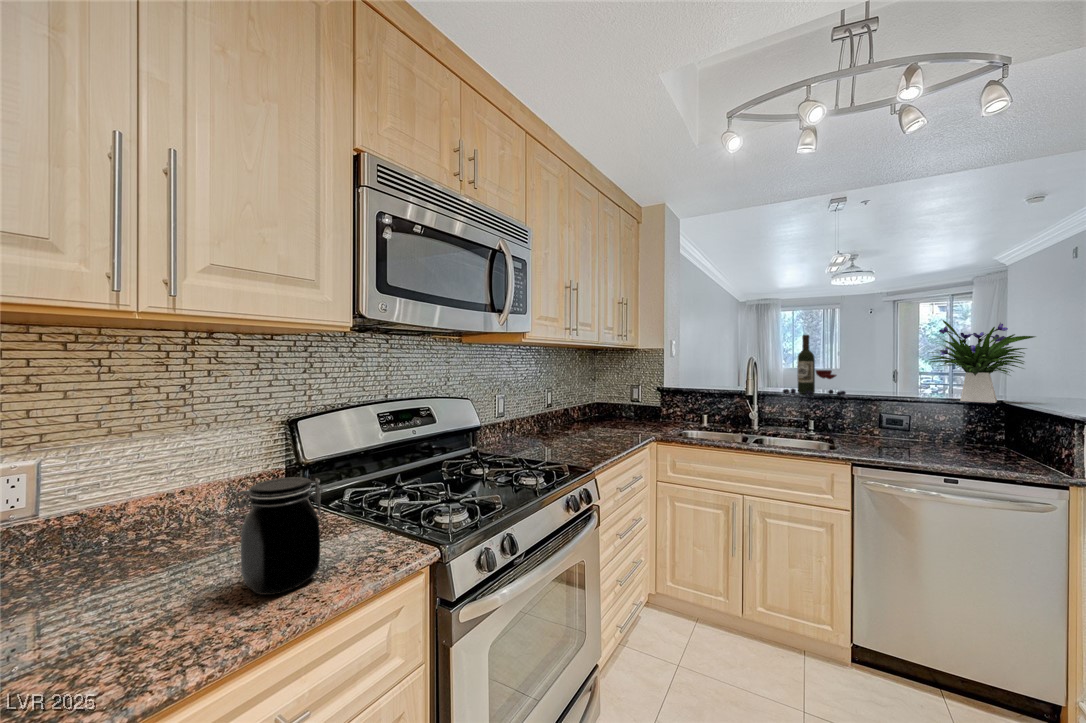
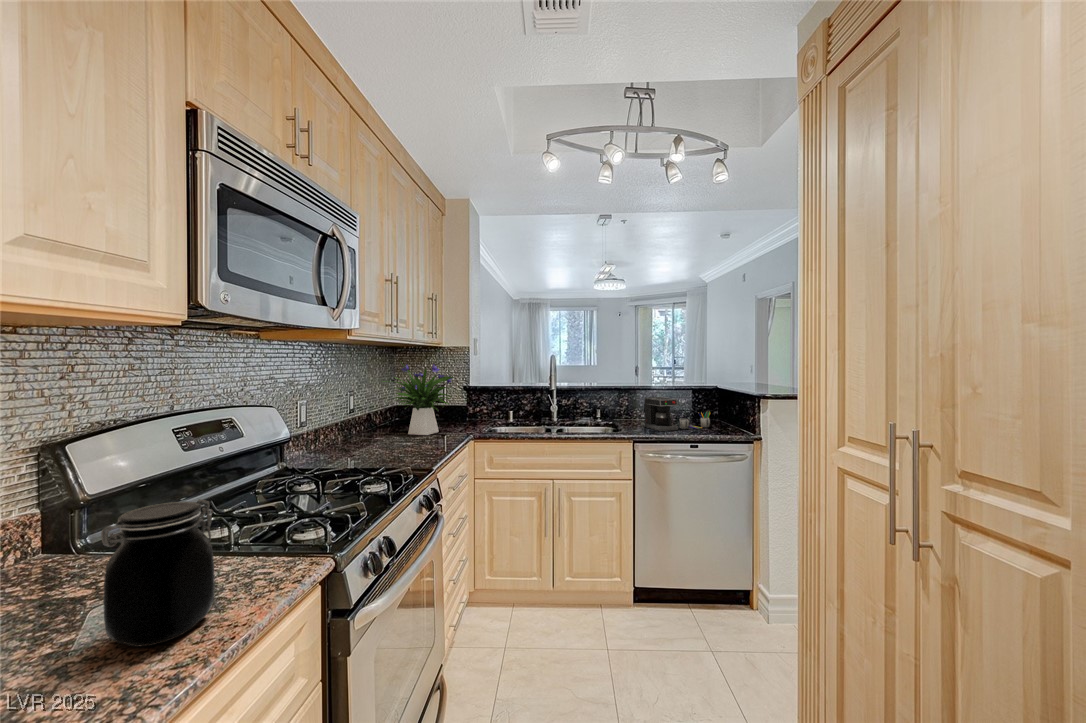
flower arrangement: present [929,320,1035,403] -> present [395,361,454,435]
wine bottle: present [783,335,846,396] -> none [574,336,620,389]
coffee maker: none [876,411,989,458] -> present [645,397,711,431]

